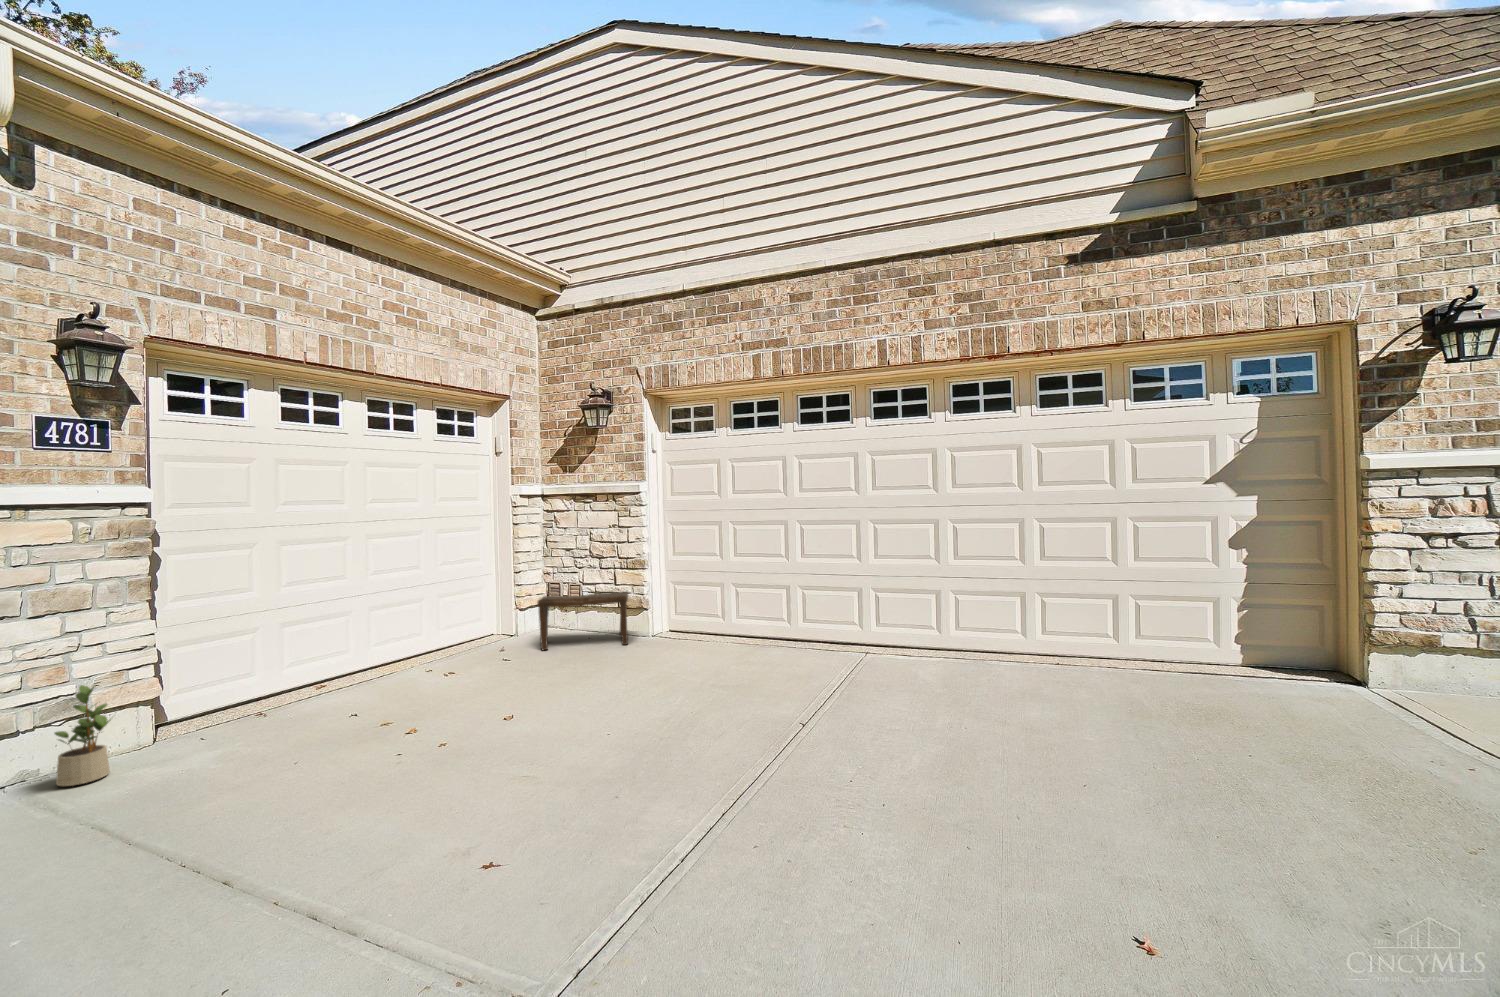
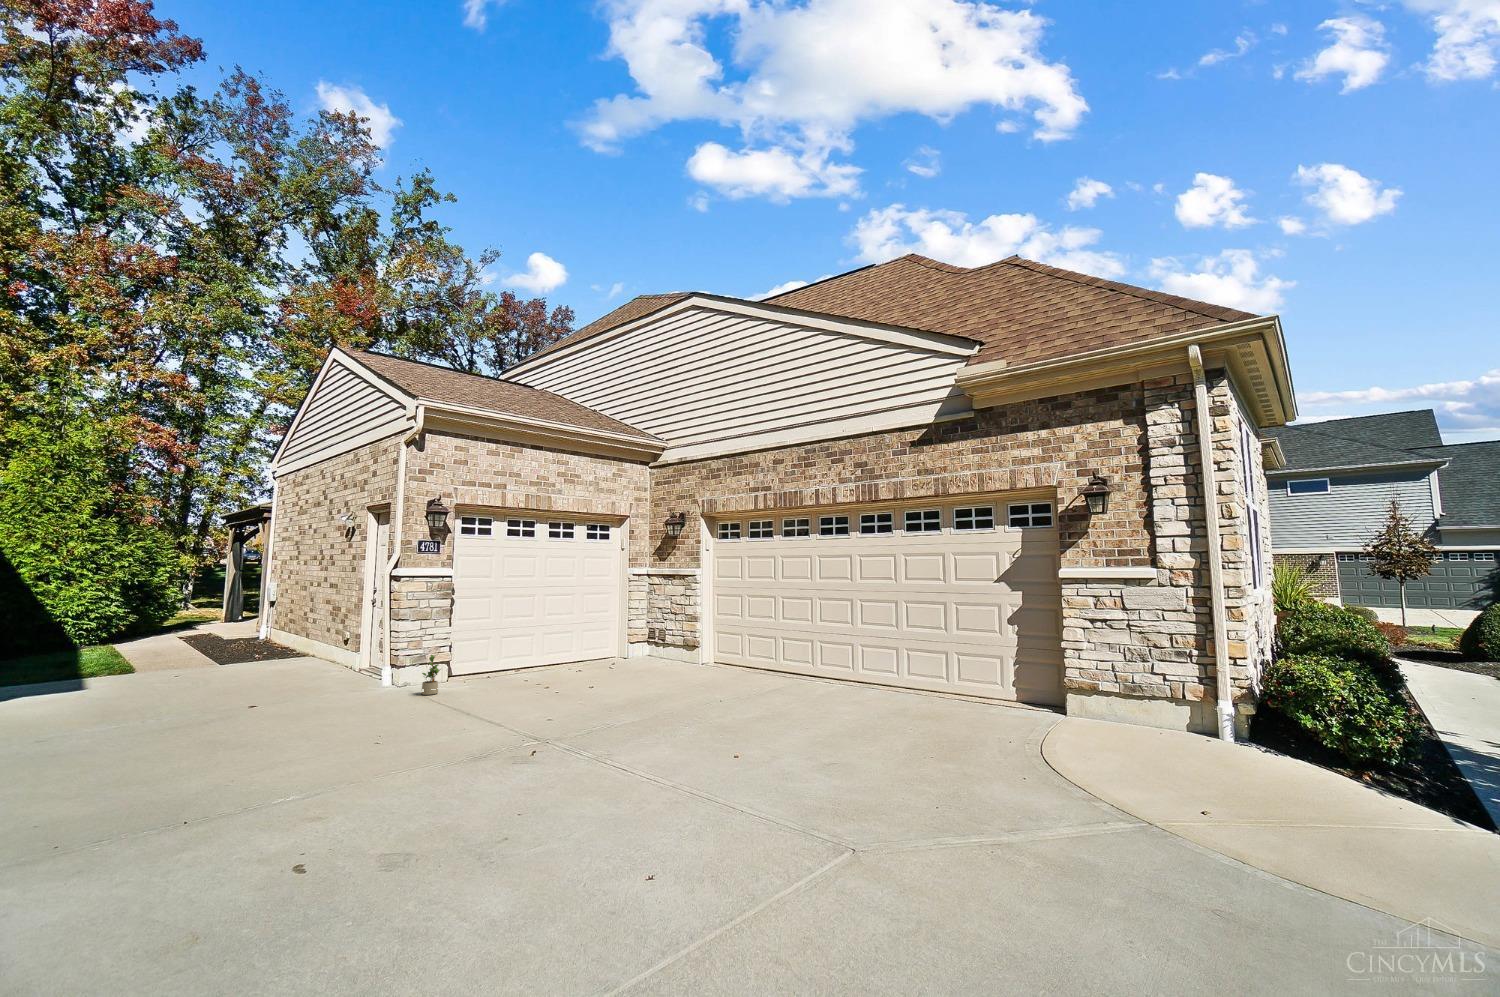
bench: present [537,591,628,650] -> none [633,635,689,667]

